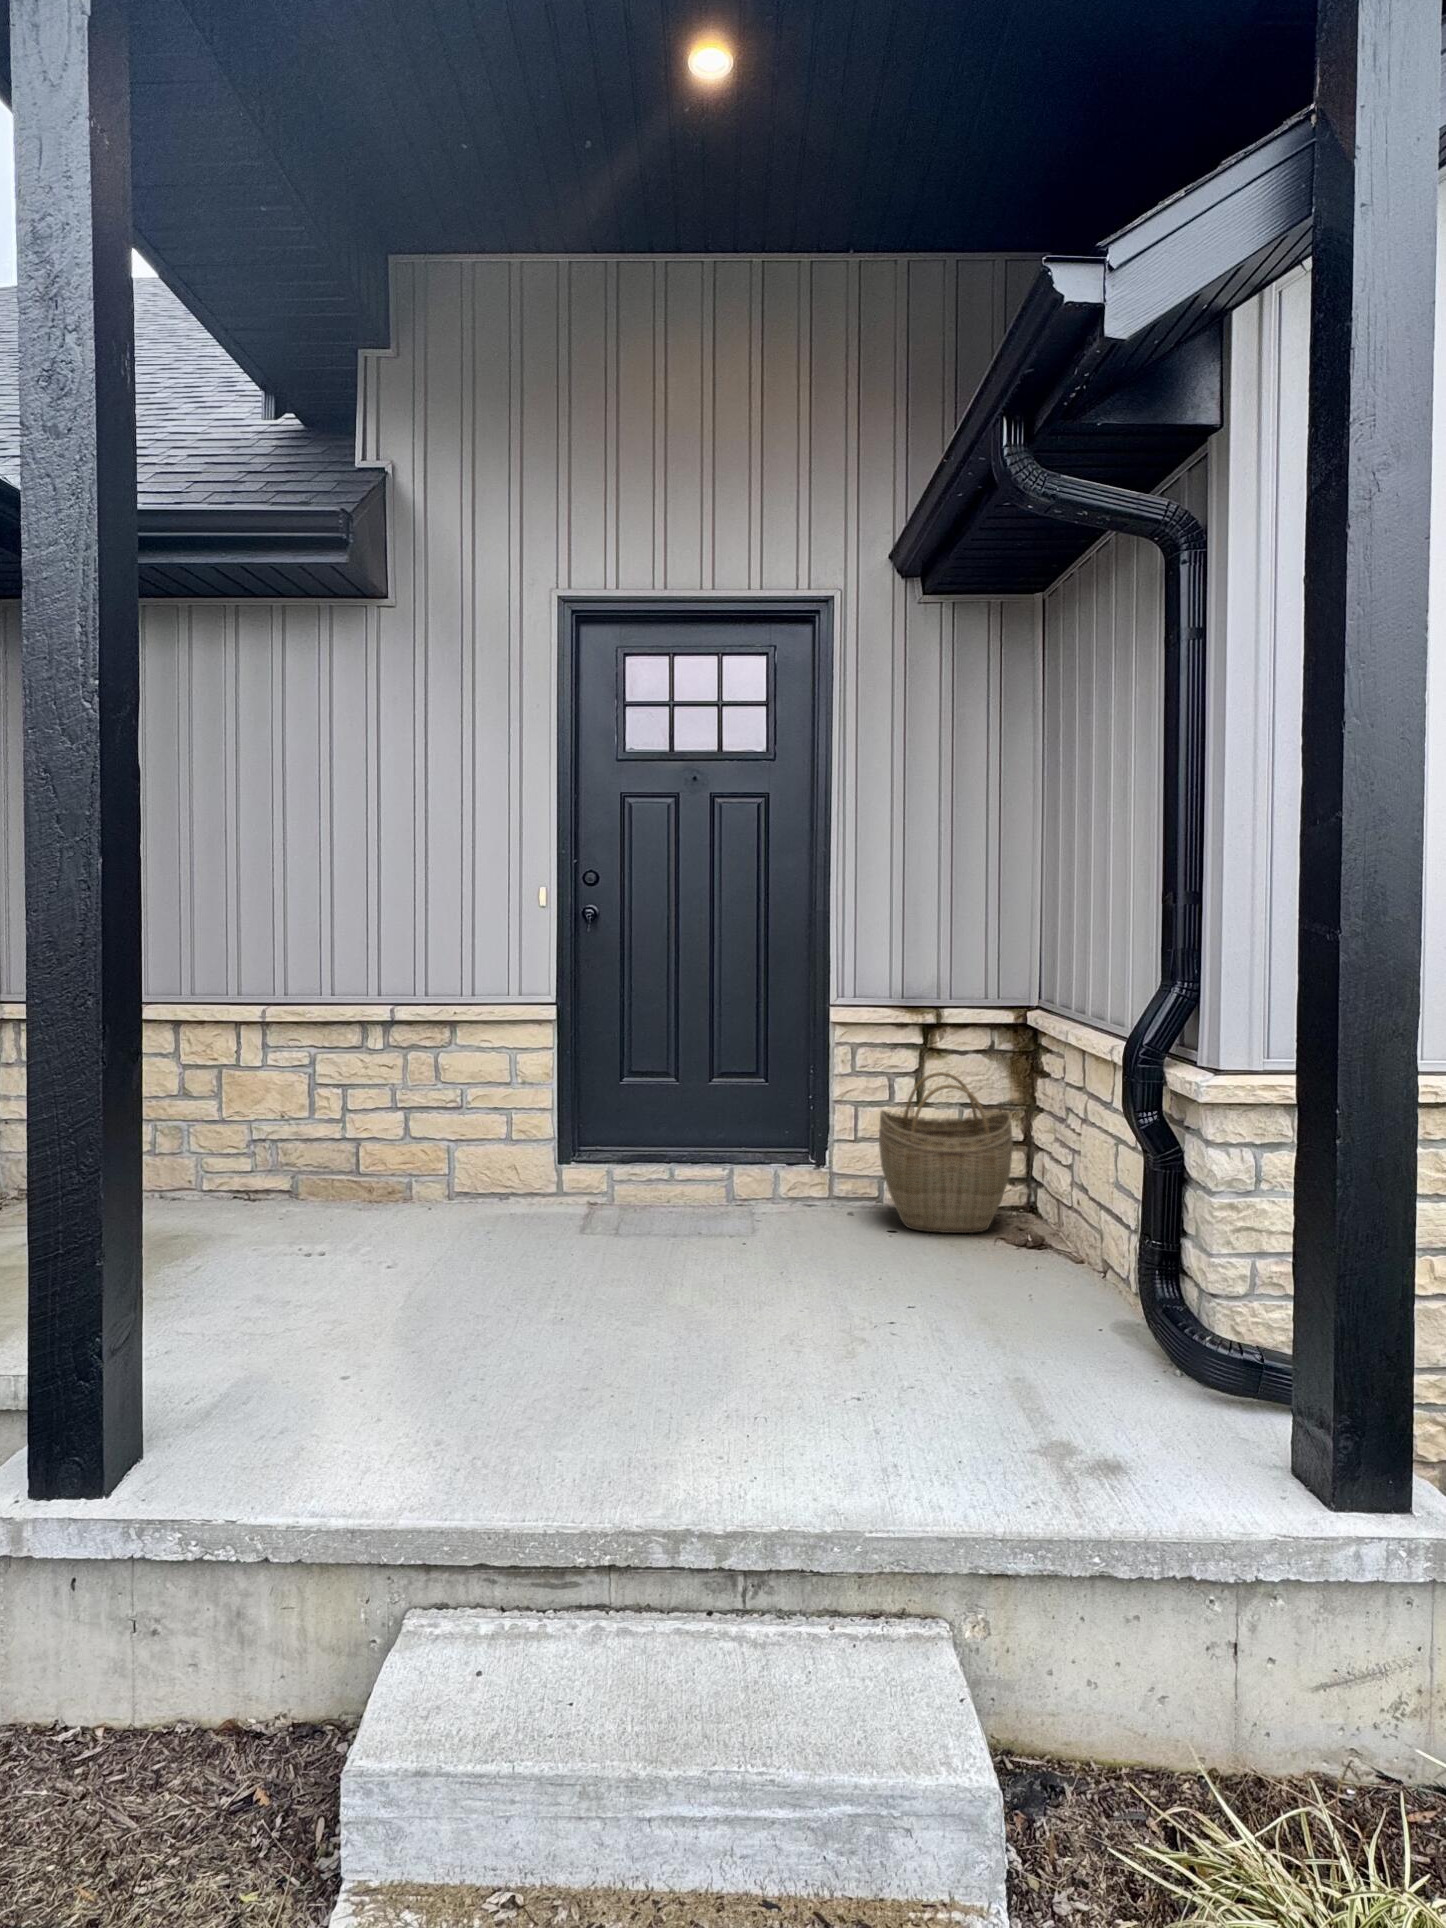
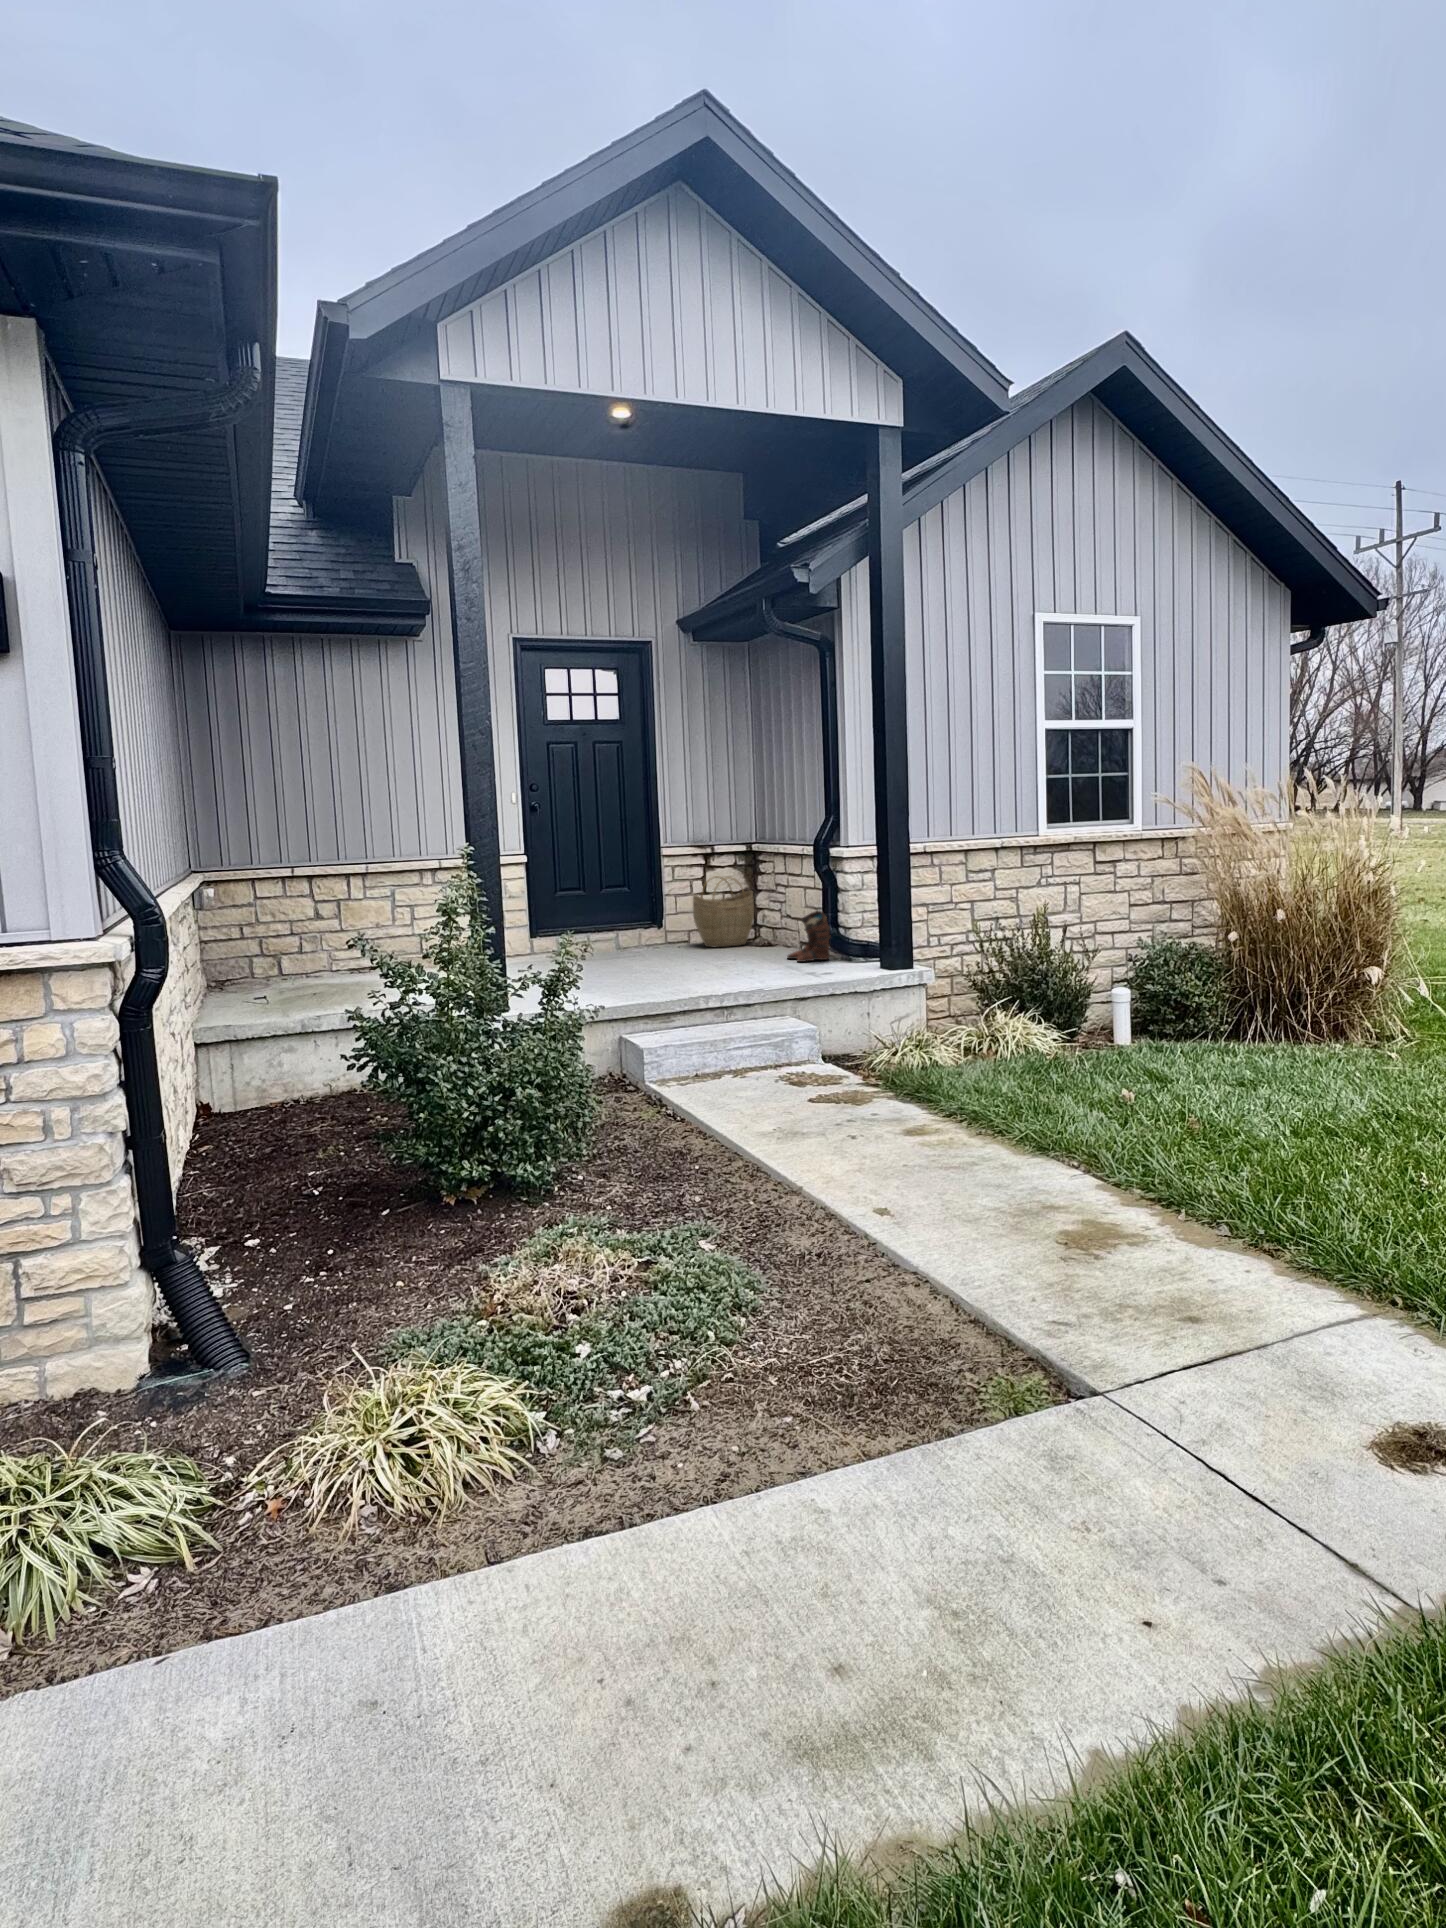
boots: none [1030,1225,1148,1374] -> present [787,911,830,962]

